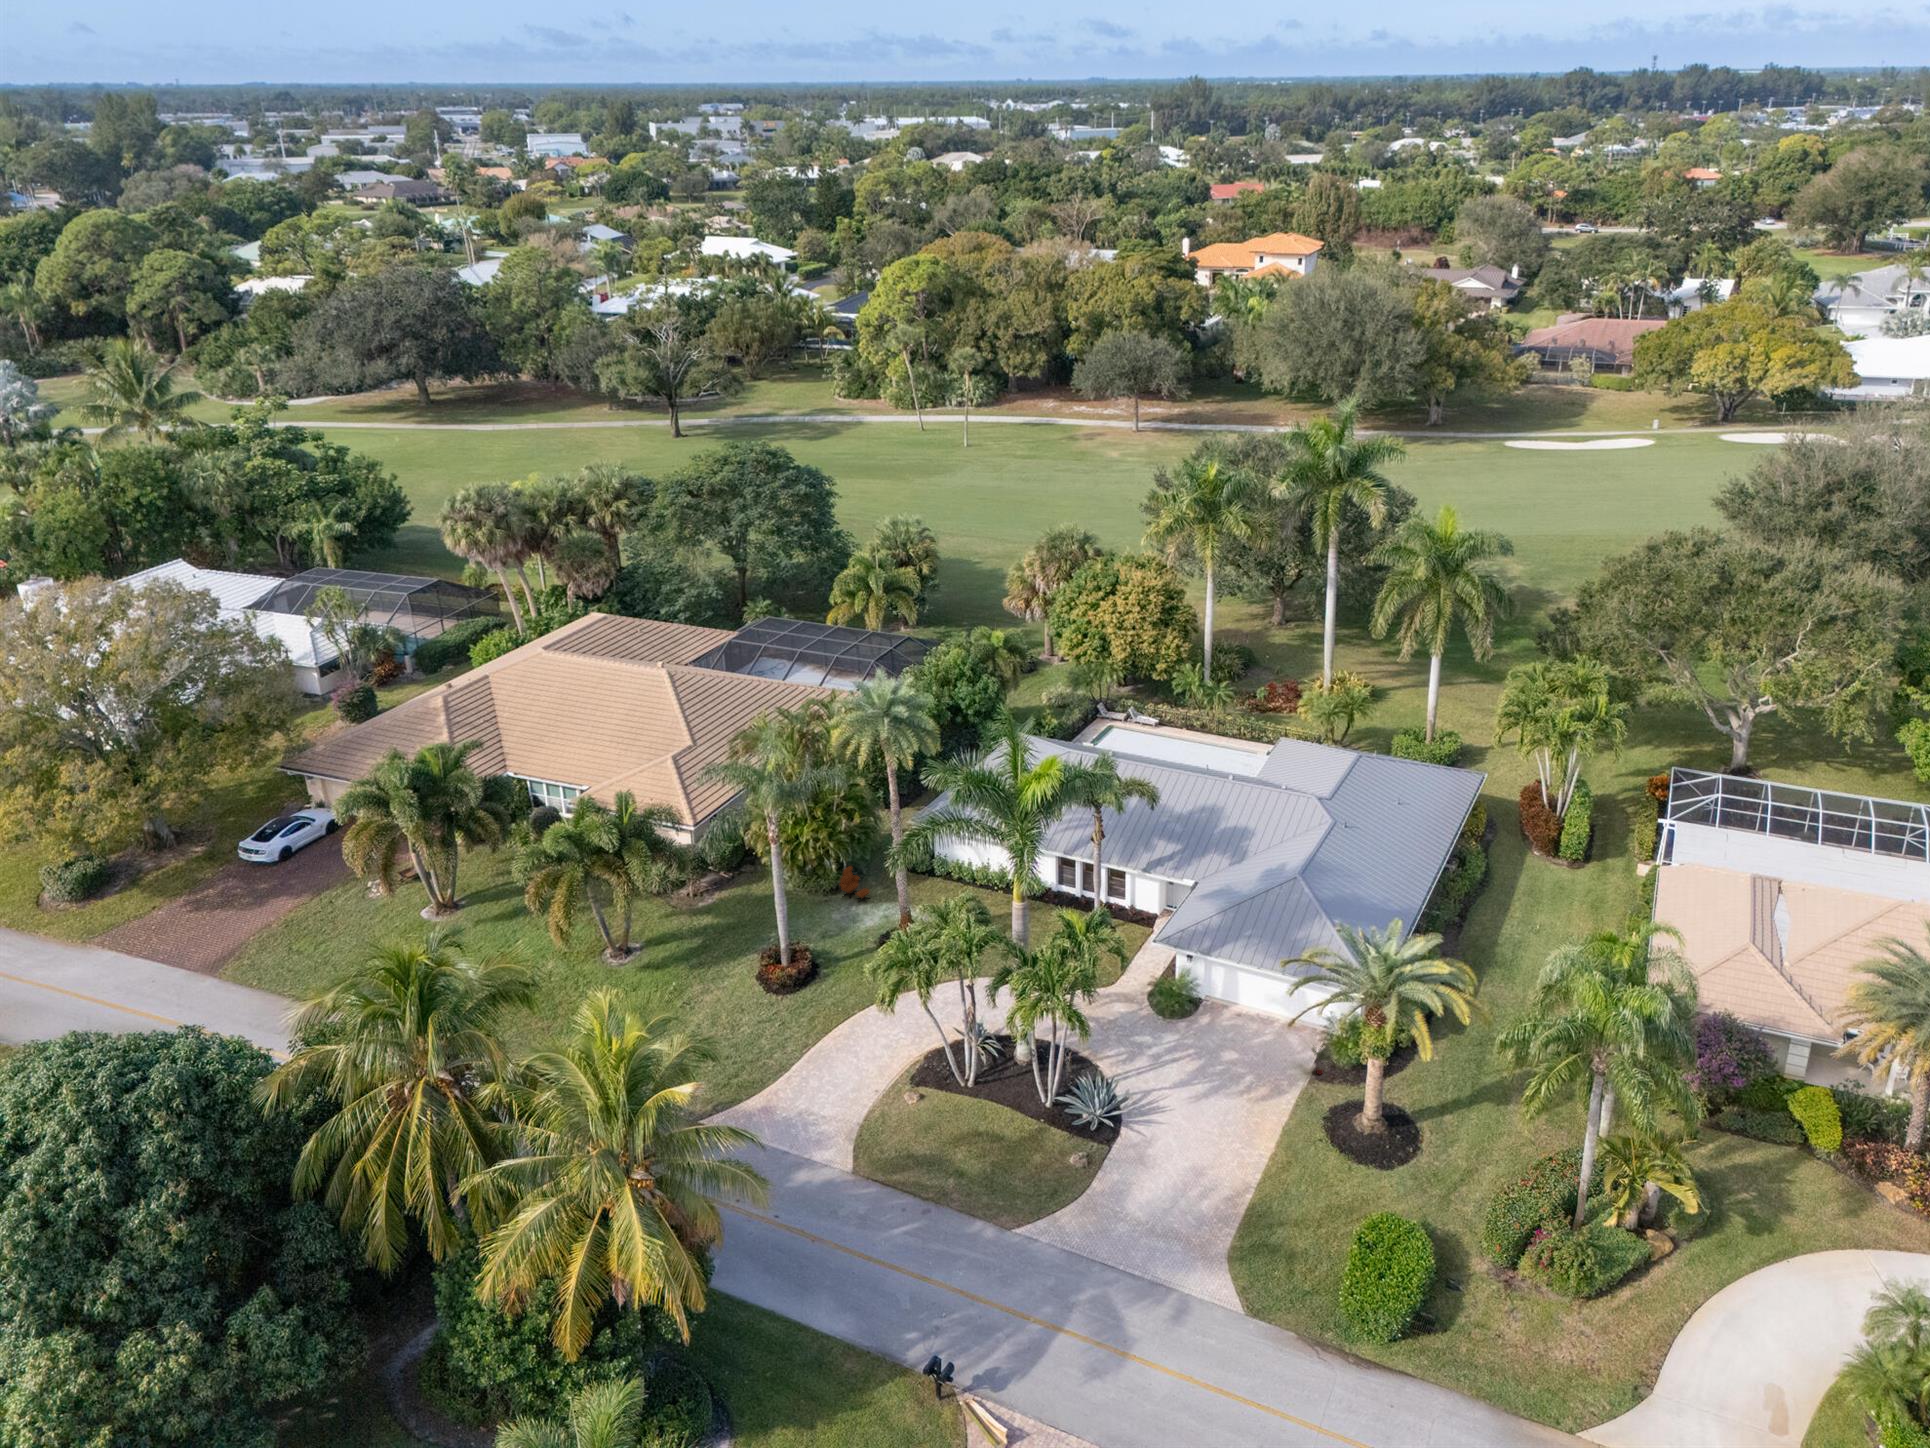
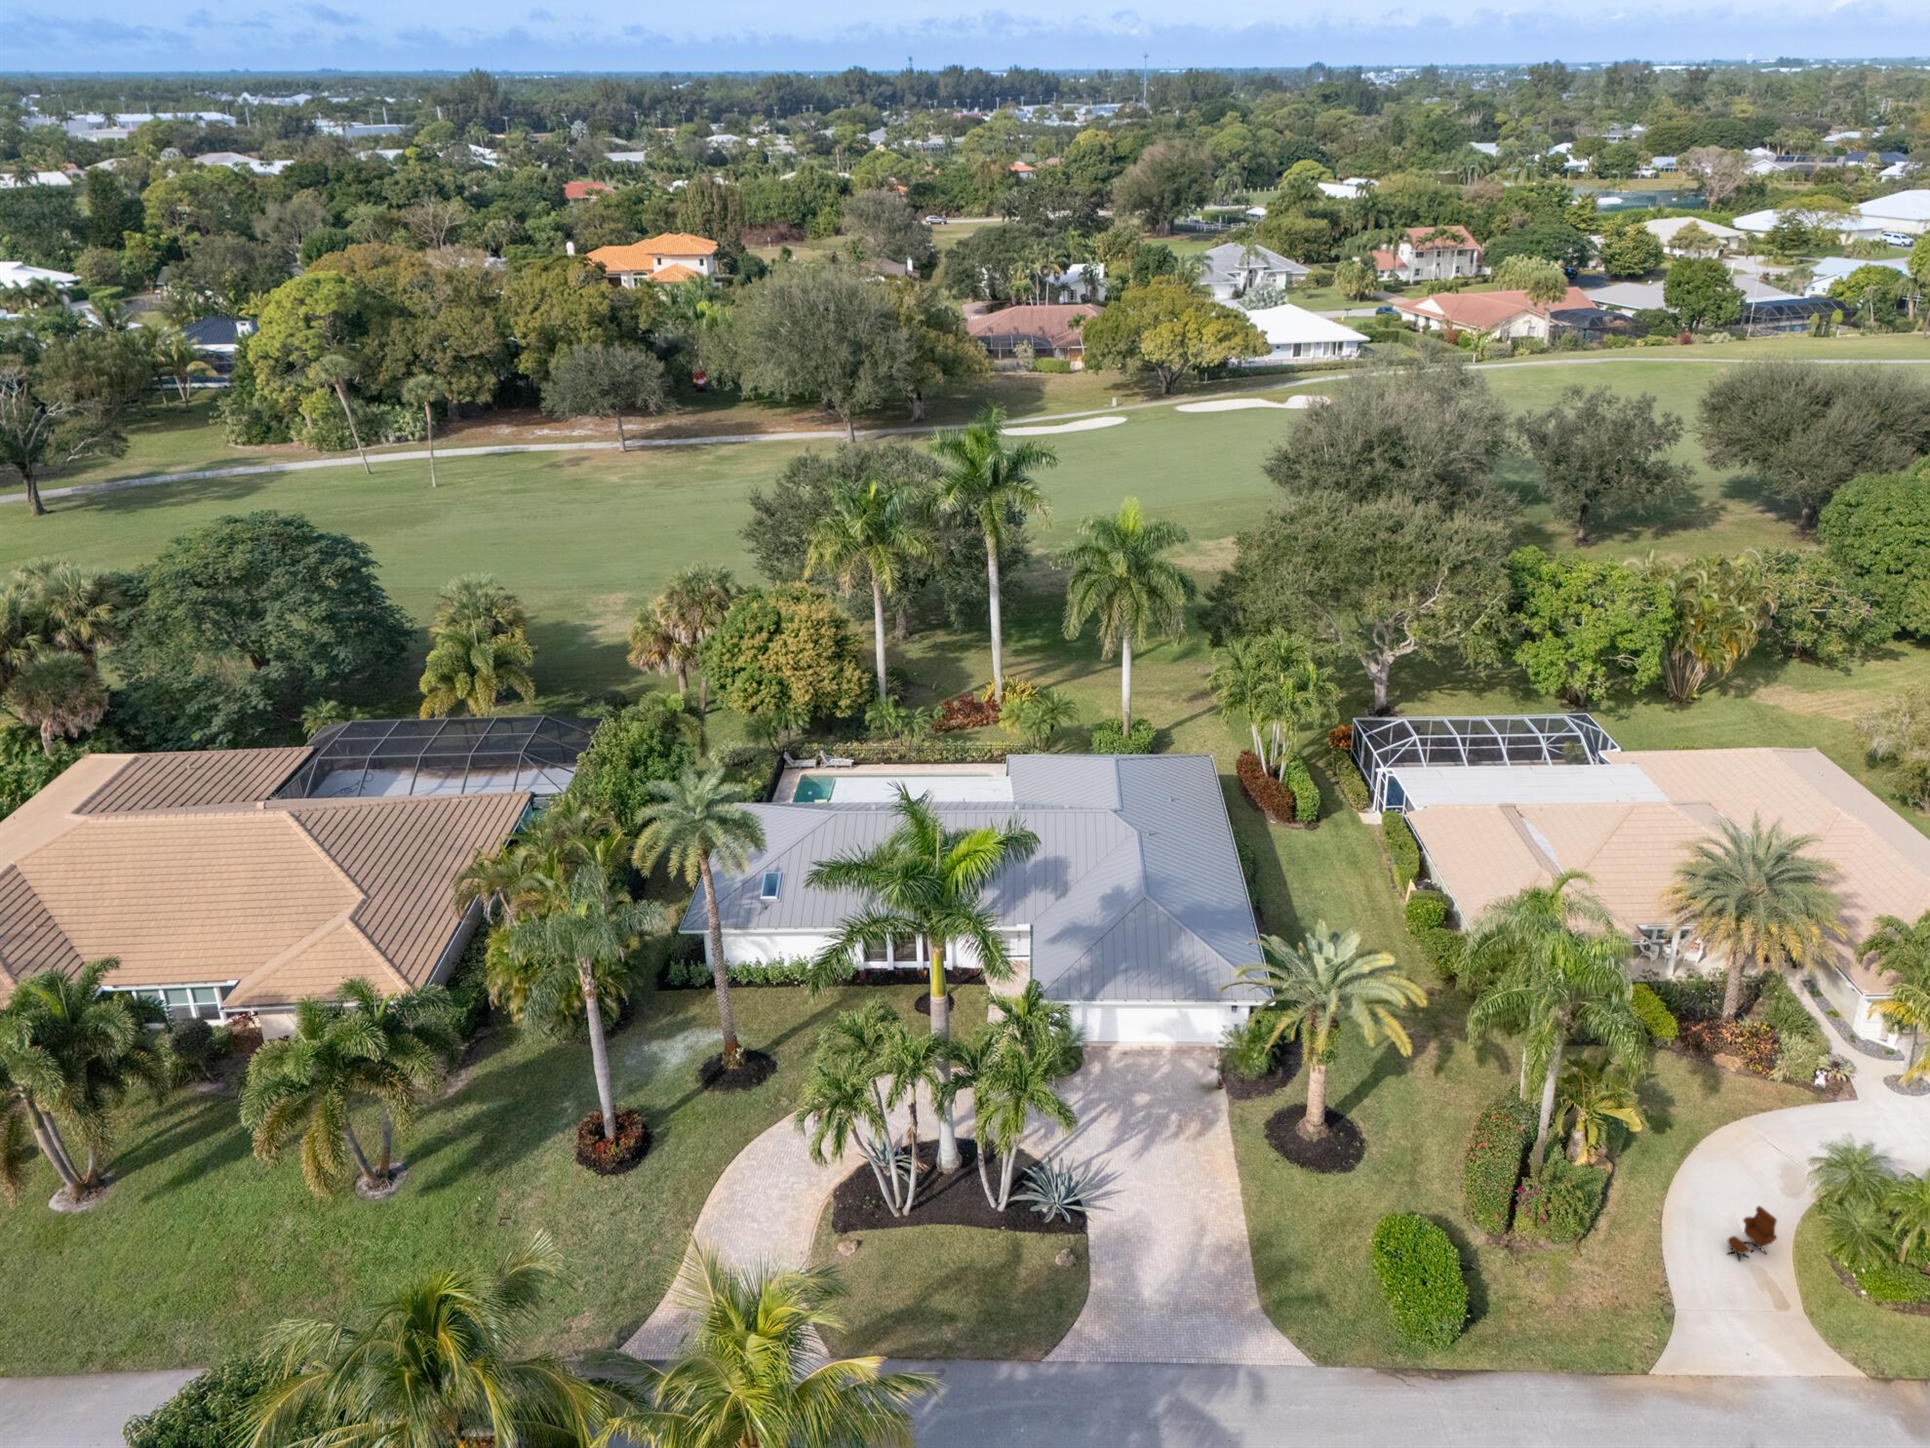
lounge chair: present [840,866,869,899] -> present [1727,1206,1777,1257]

